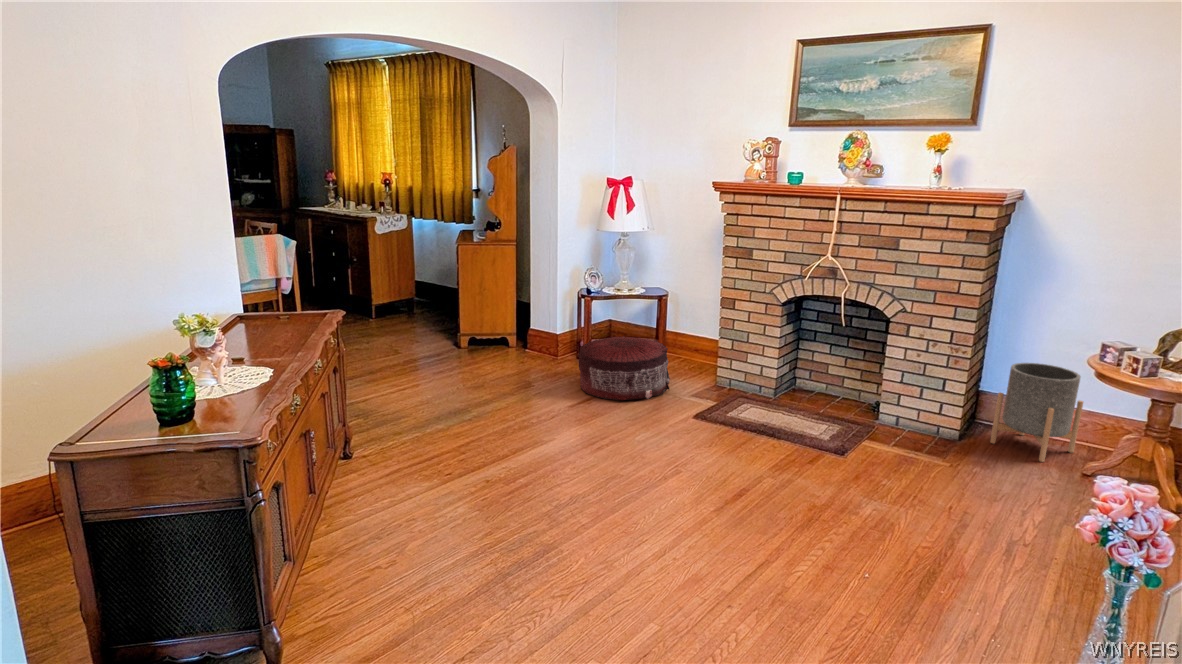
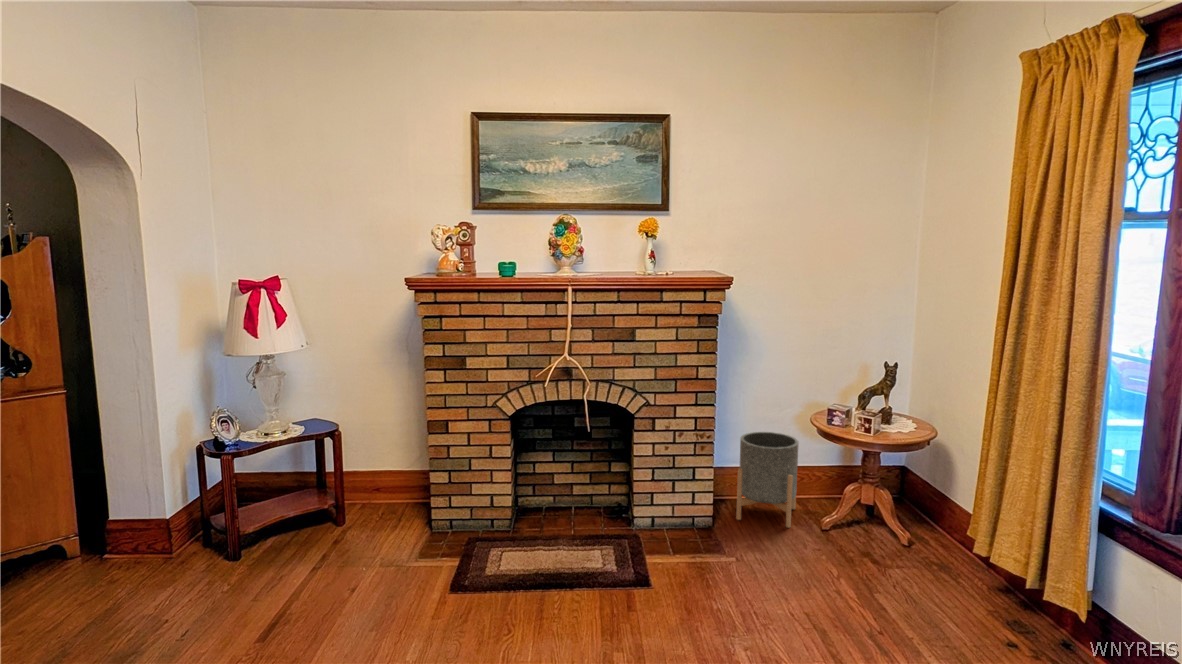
pouf: present [579,336,670,400] -> none [239,494,388,607]

